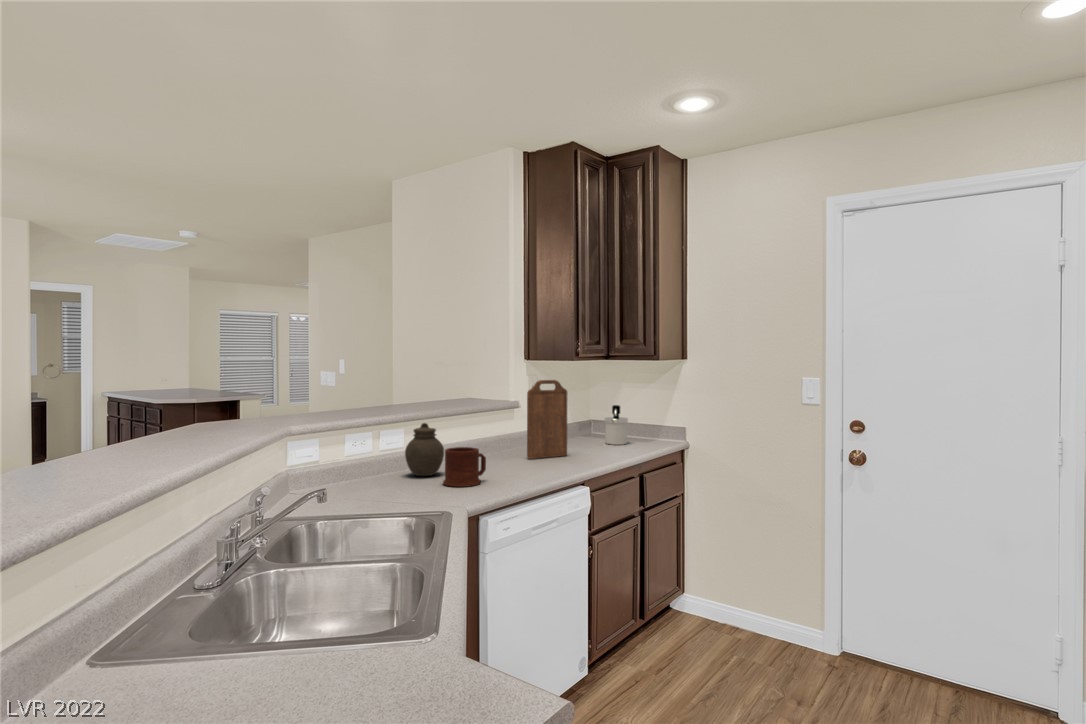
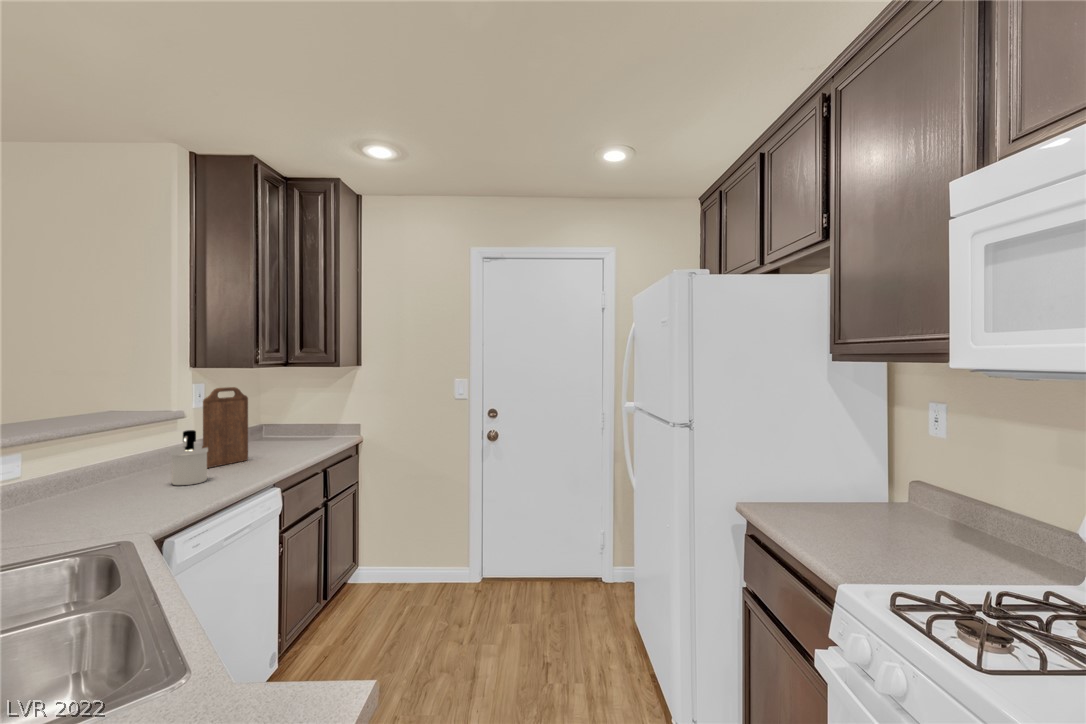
soap dispenser: present [605,405,628,445] -> present [170,430,208,485]
jar: present [405,423,444,476] -> none [39,443,100,505]
mug: present [443,447,486,487] -> none [104,465,163,512]

